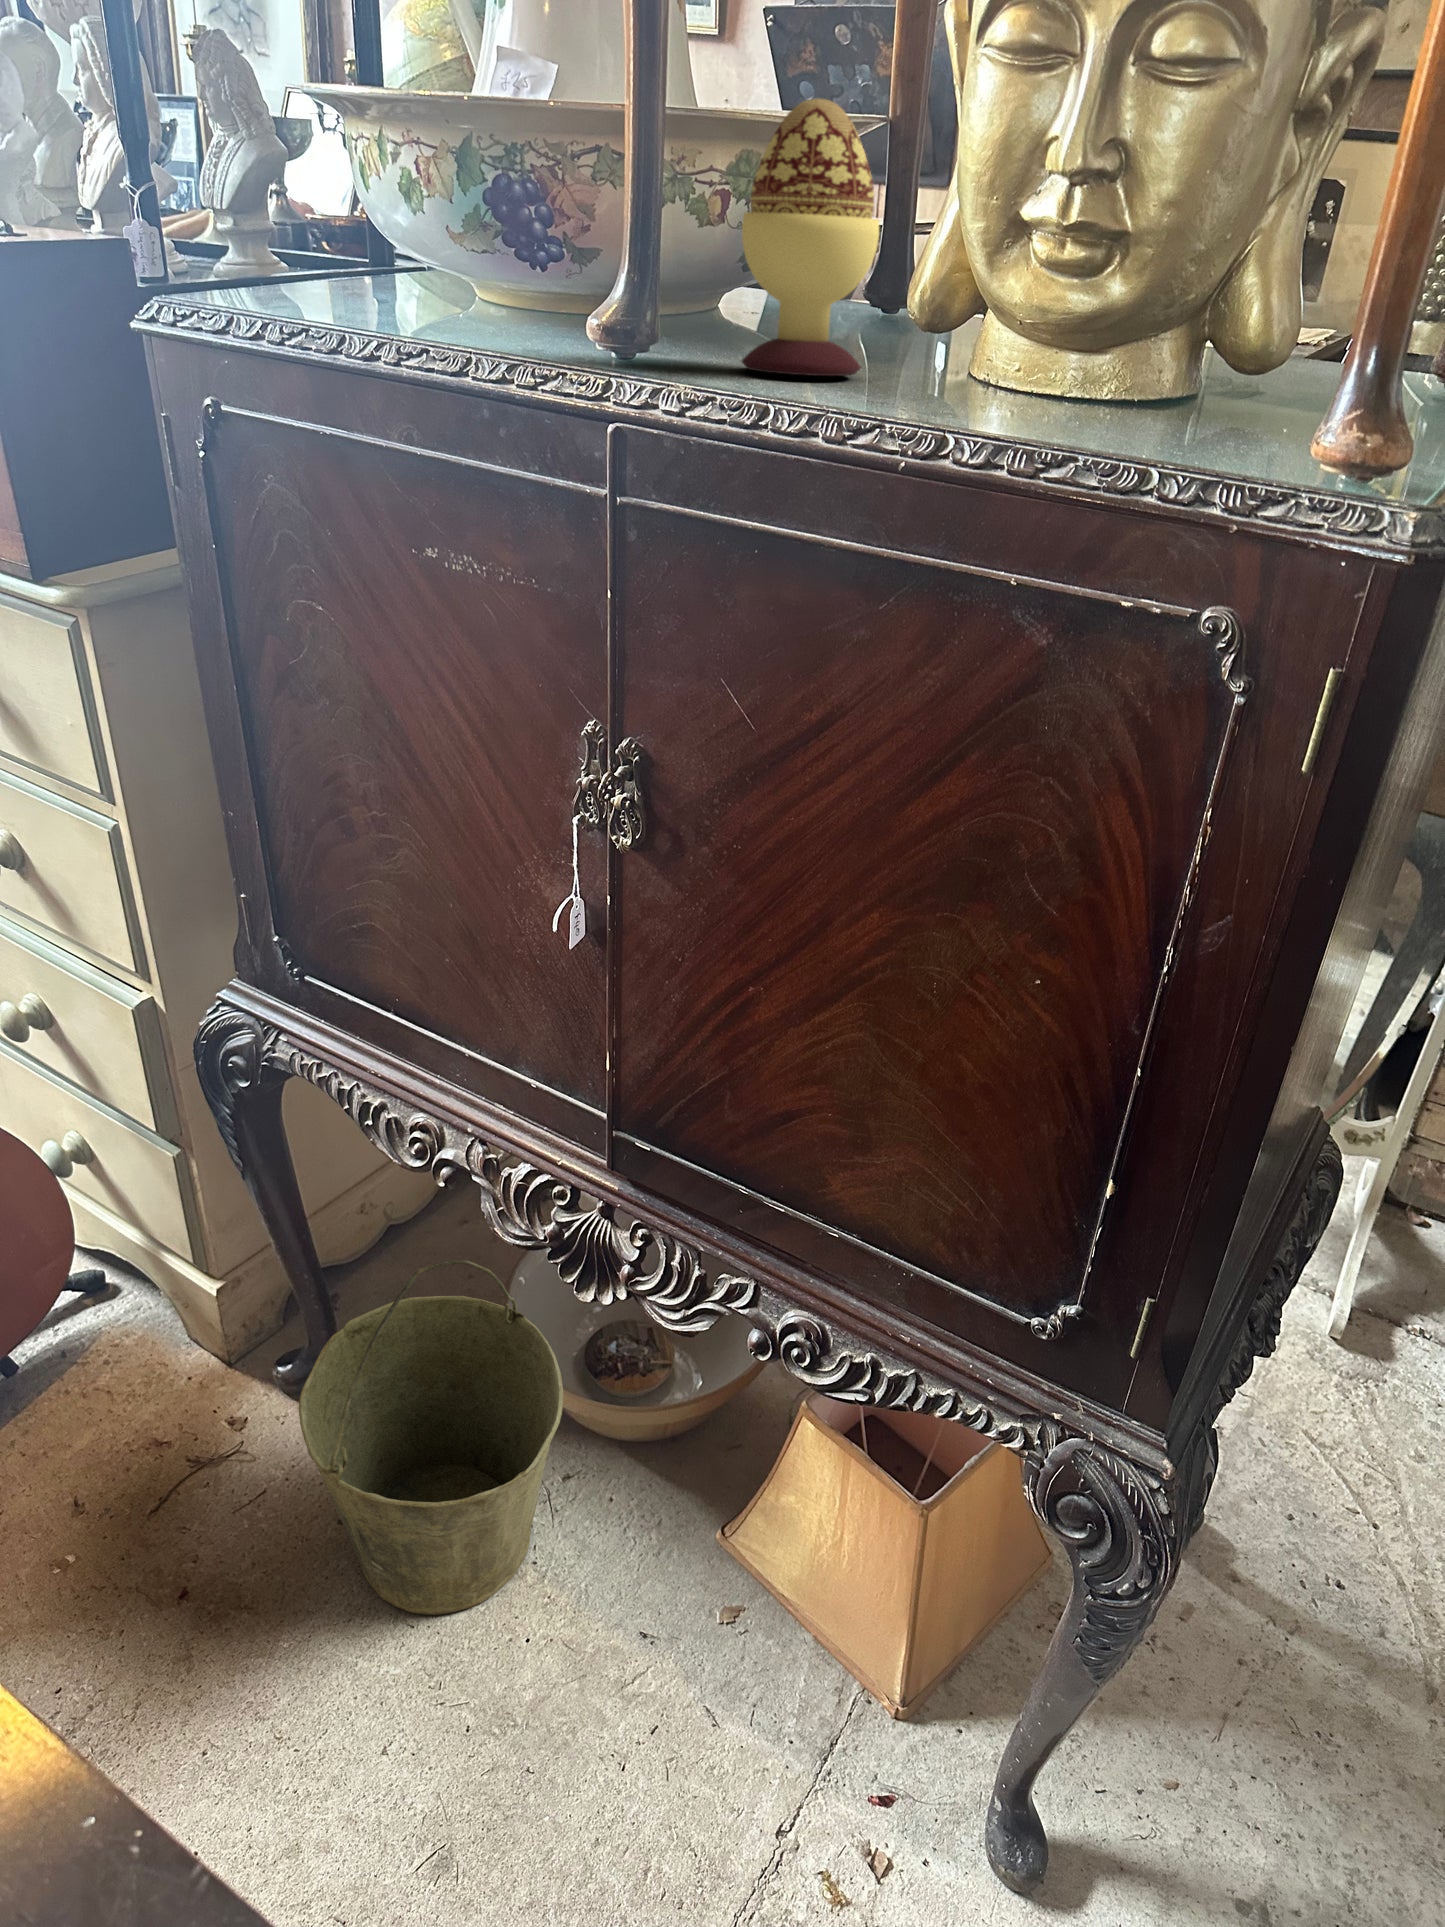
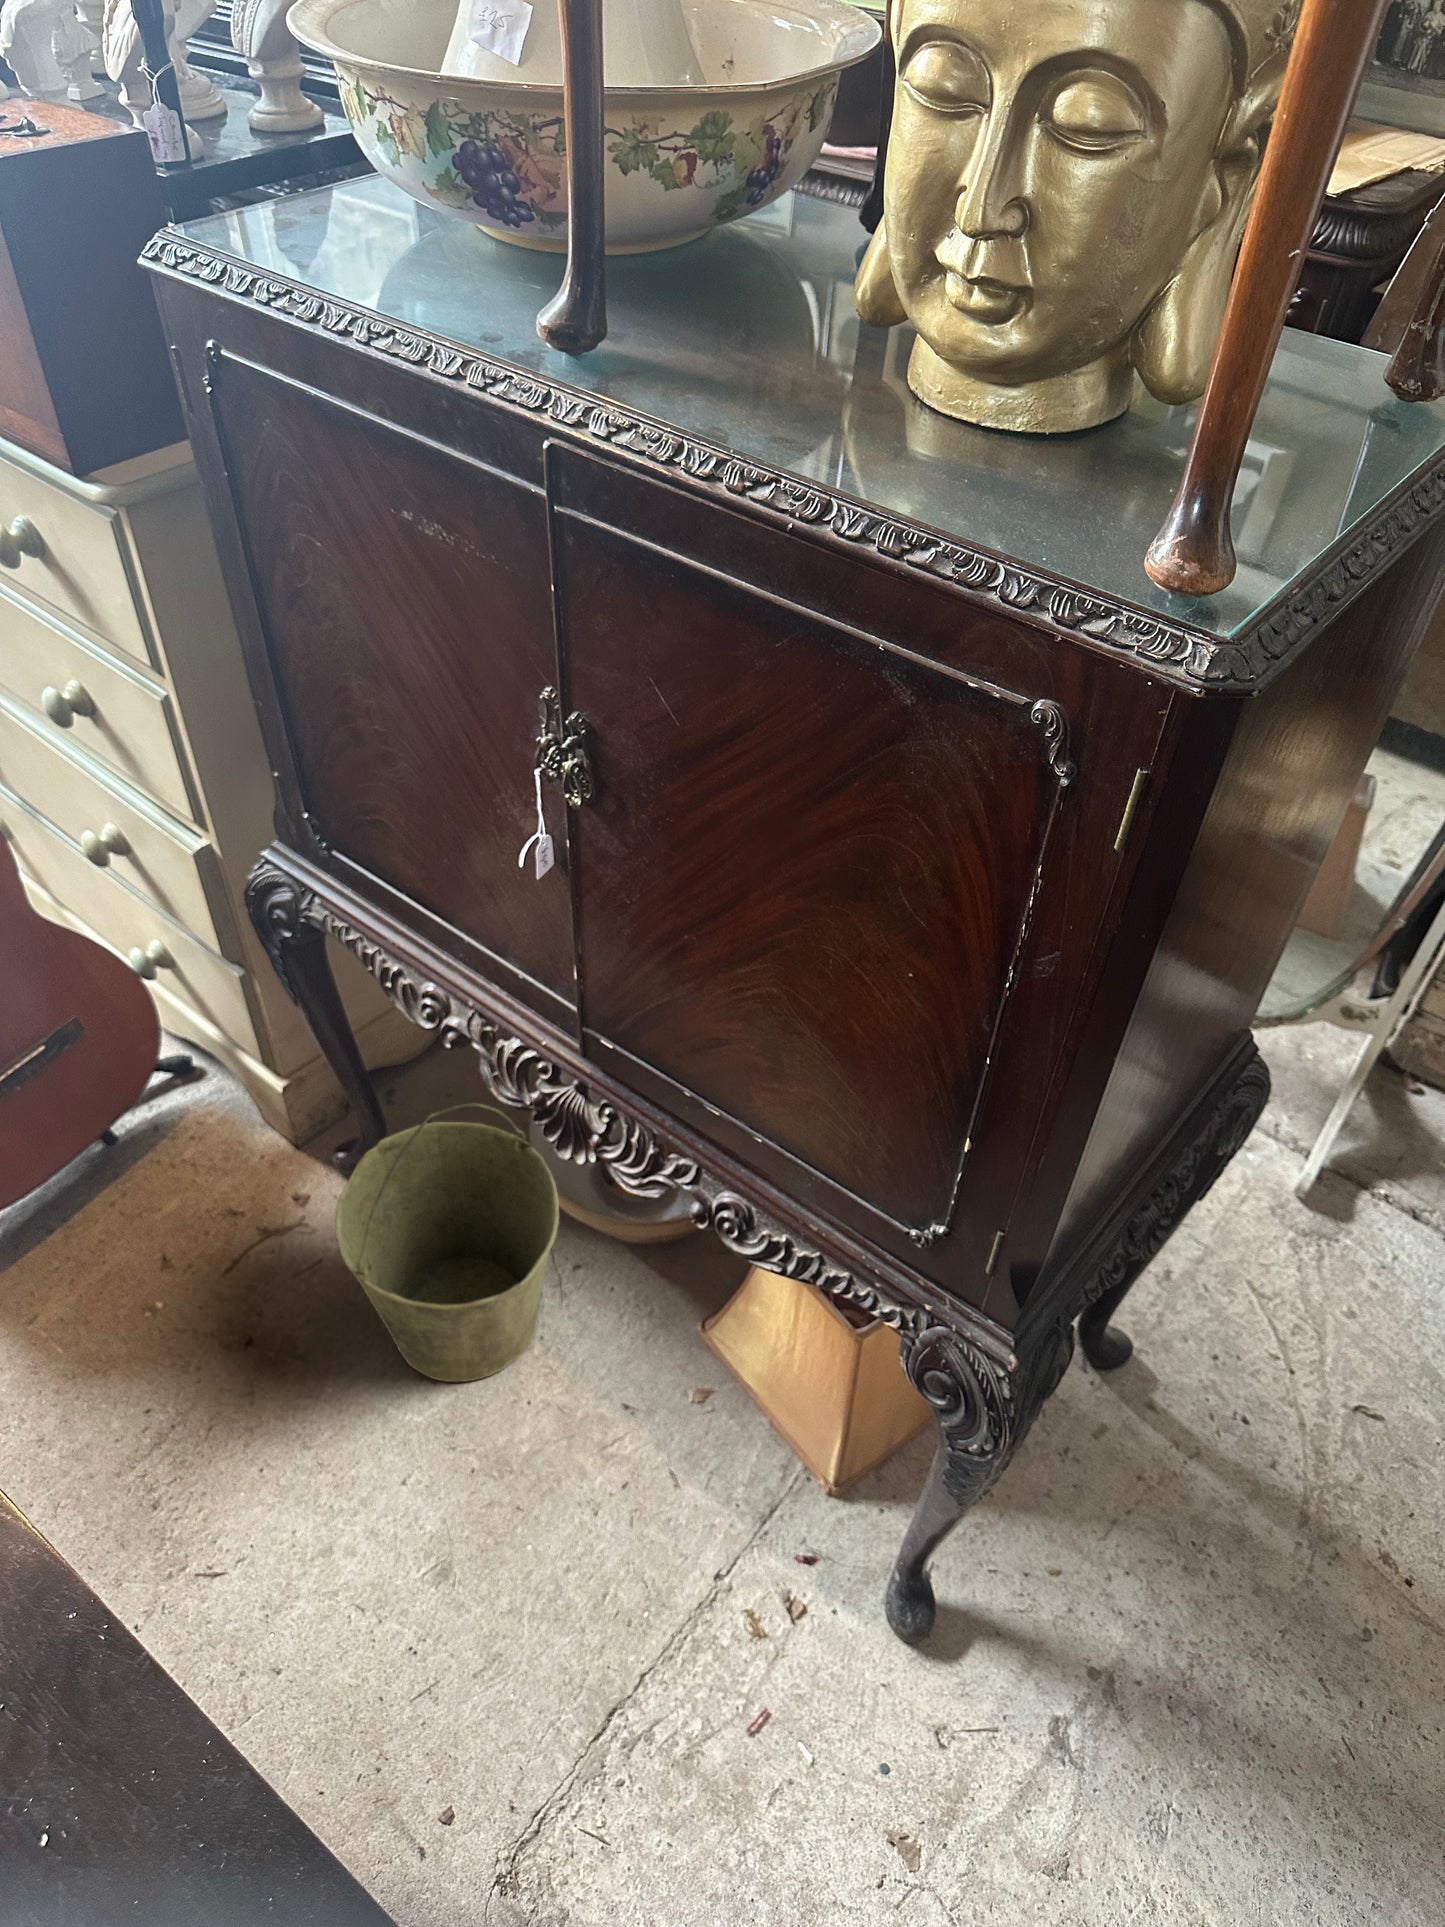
decorative egg: present [742,99,879,376] -> none [683,112,816,384]

